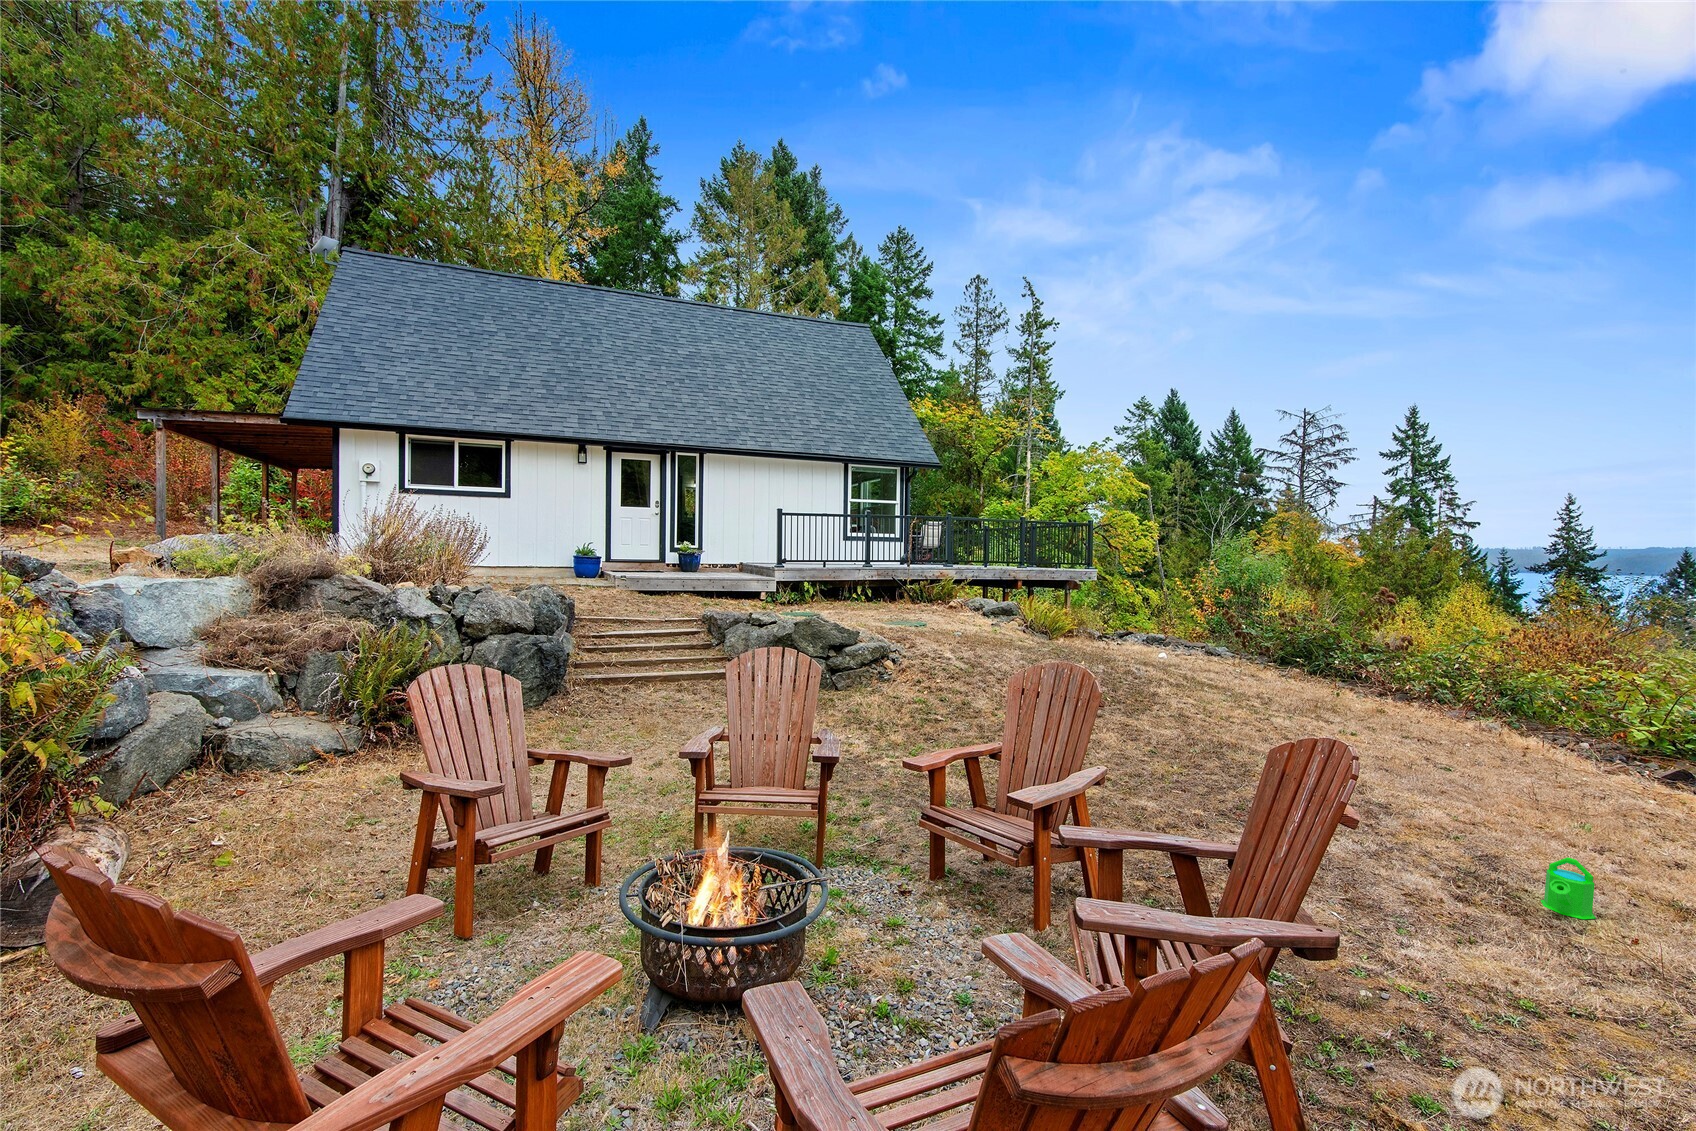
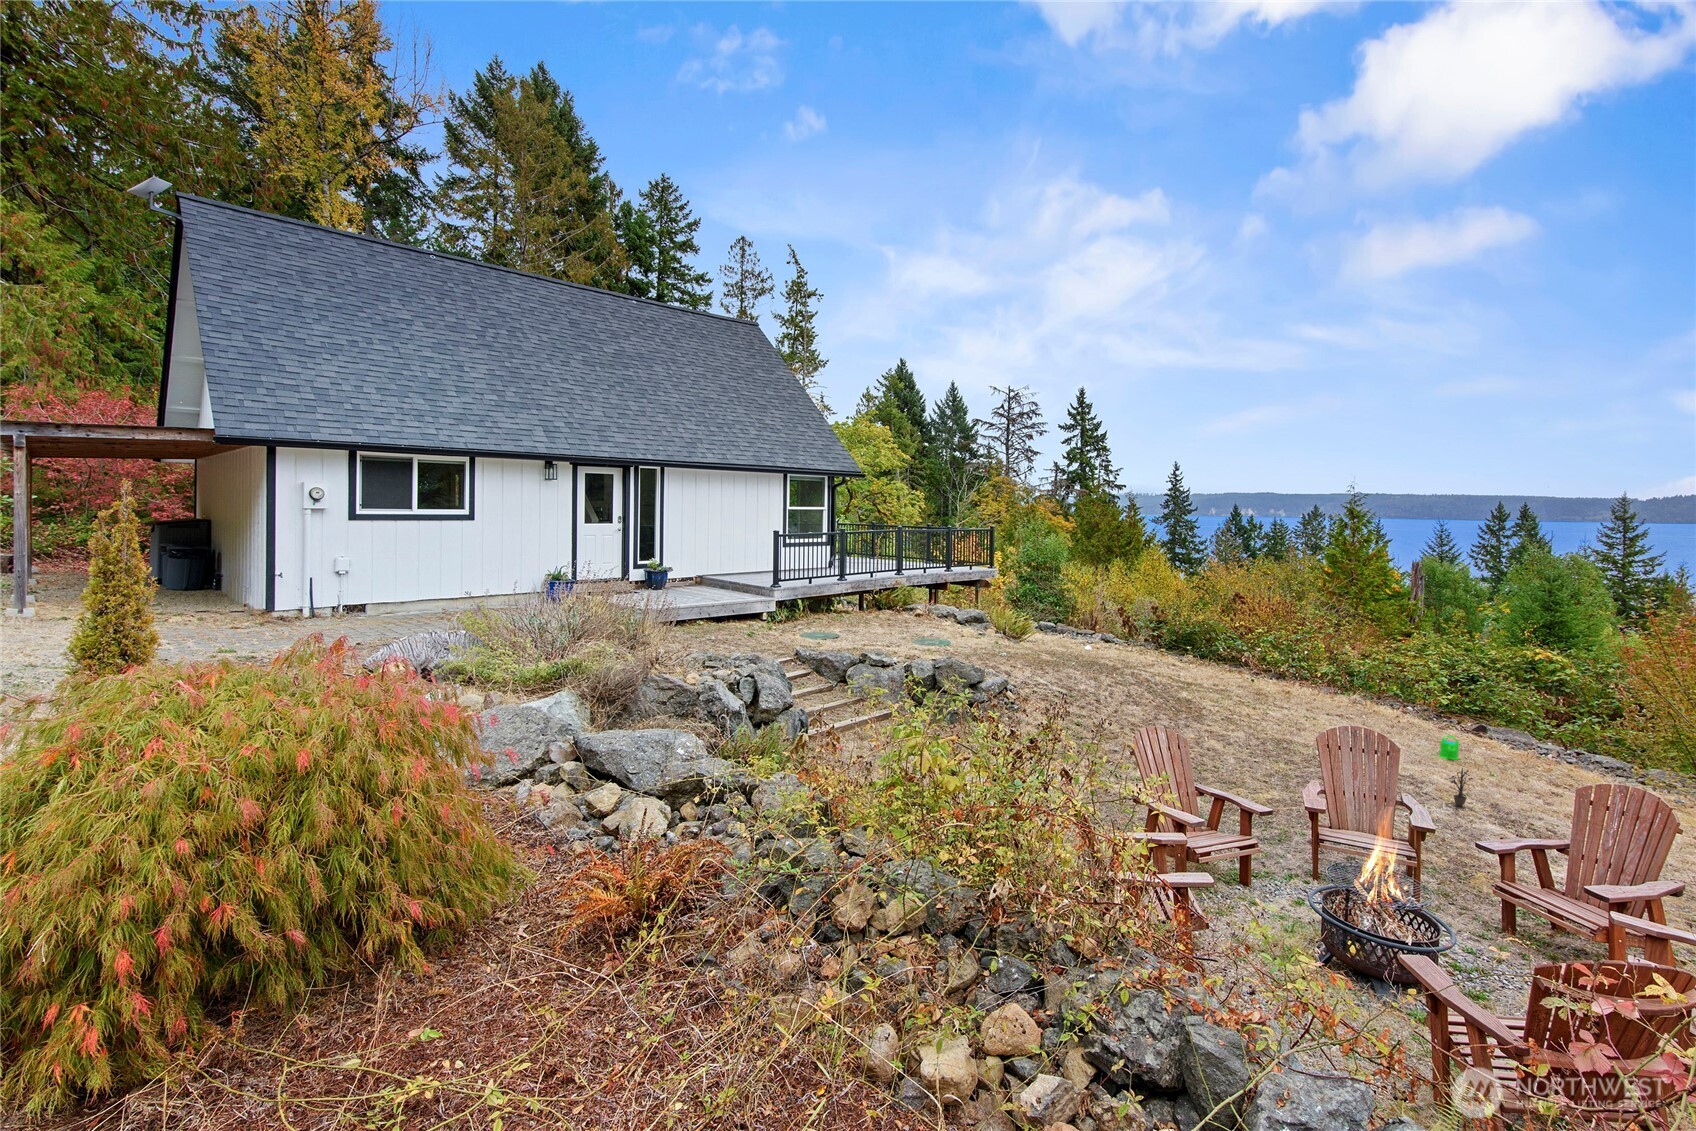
decorative plant: none [1329,920,1418,1019] -> present [1446,768,1473,806]

